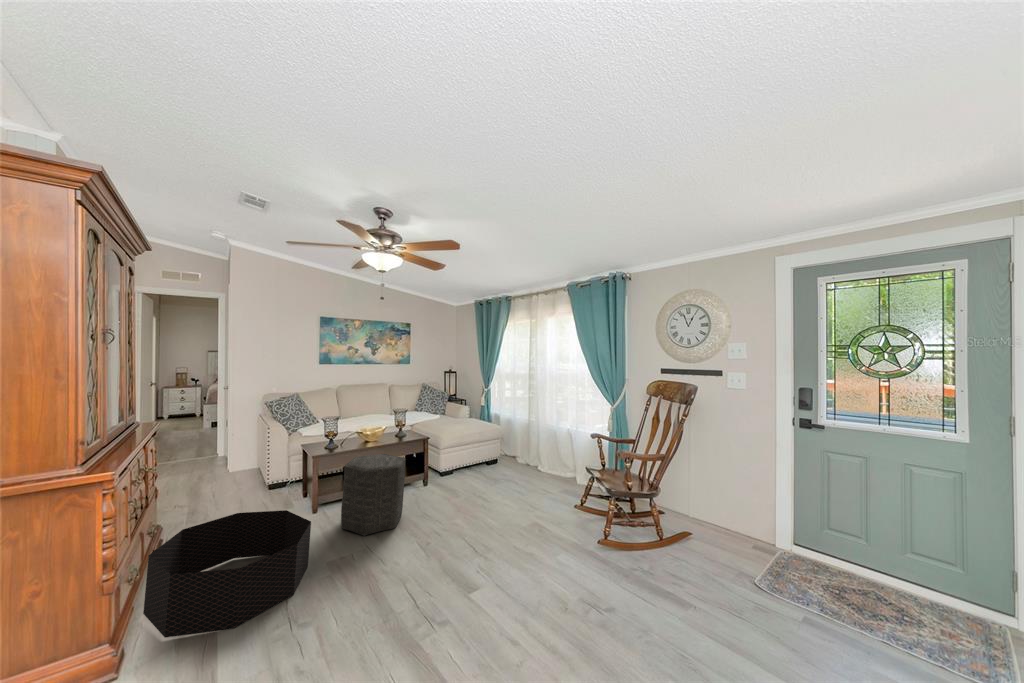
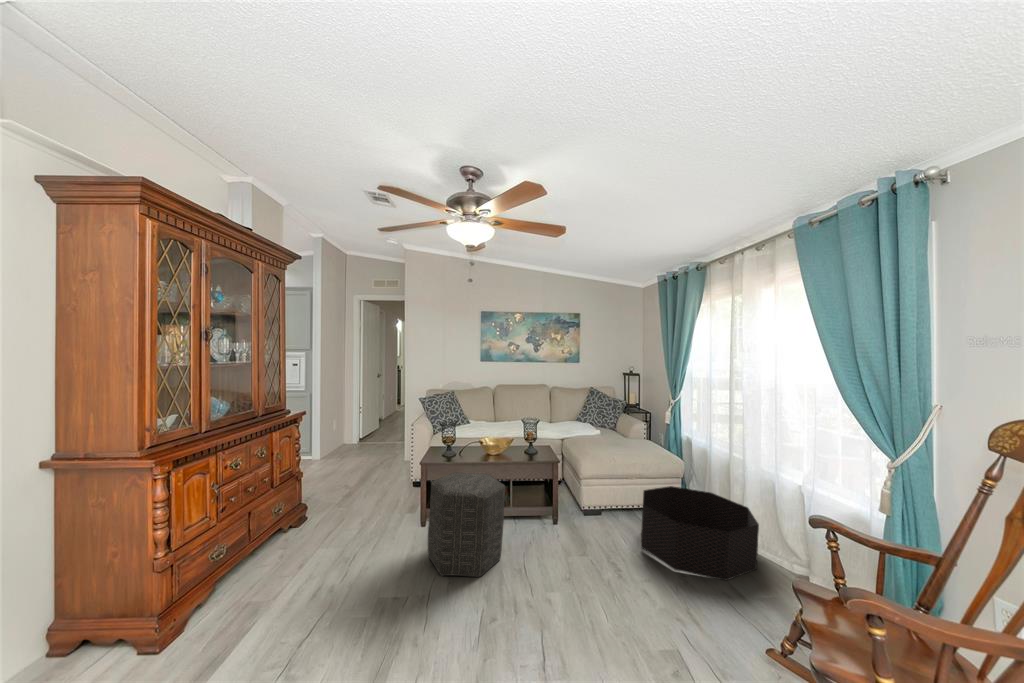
basket: present [143,510,311,637] -> present [641,486,759,581]

